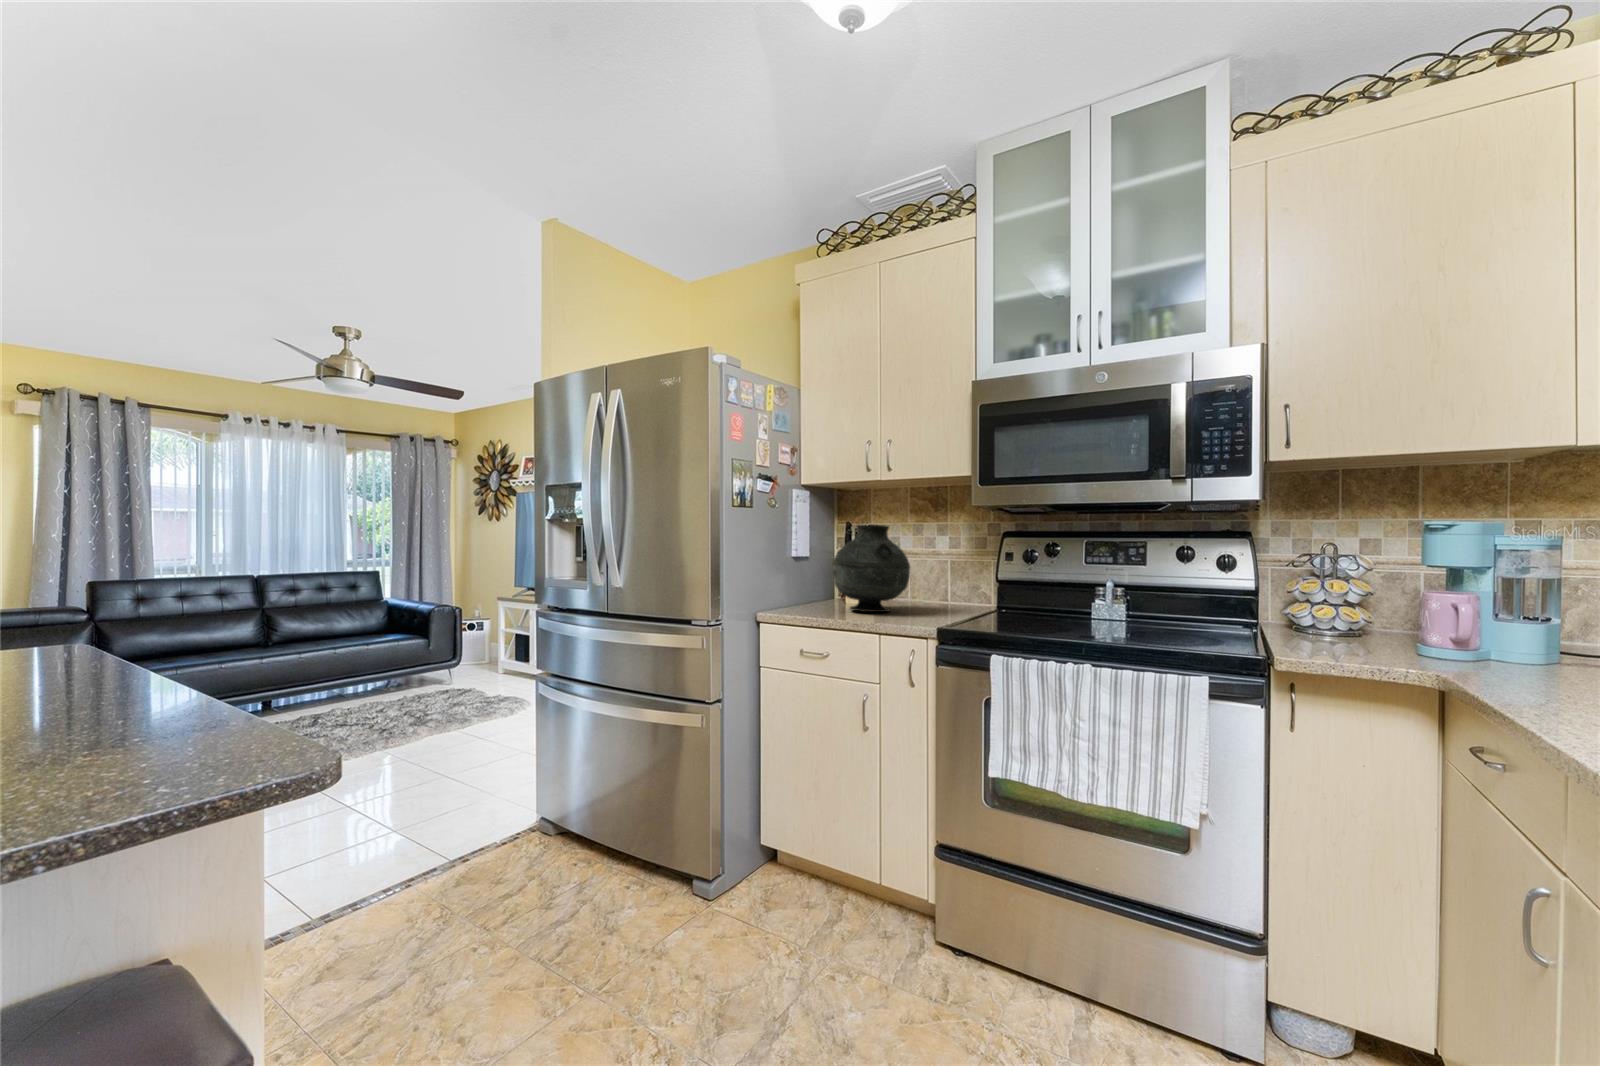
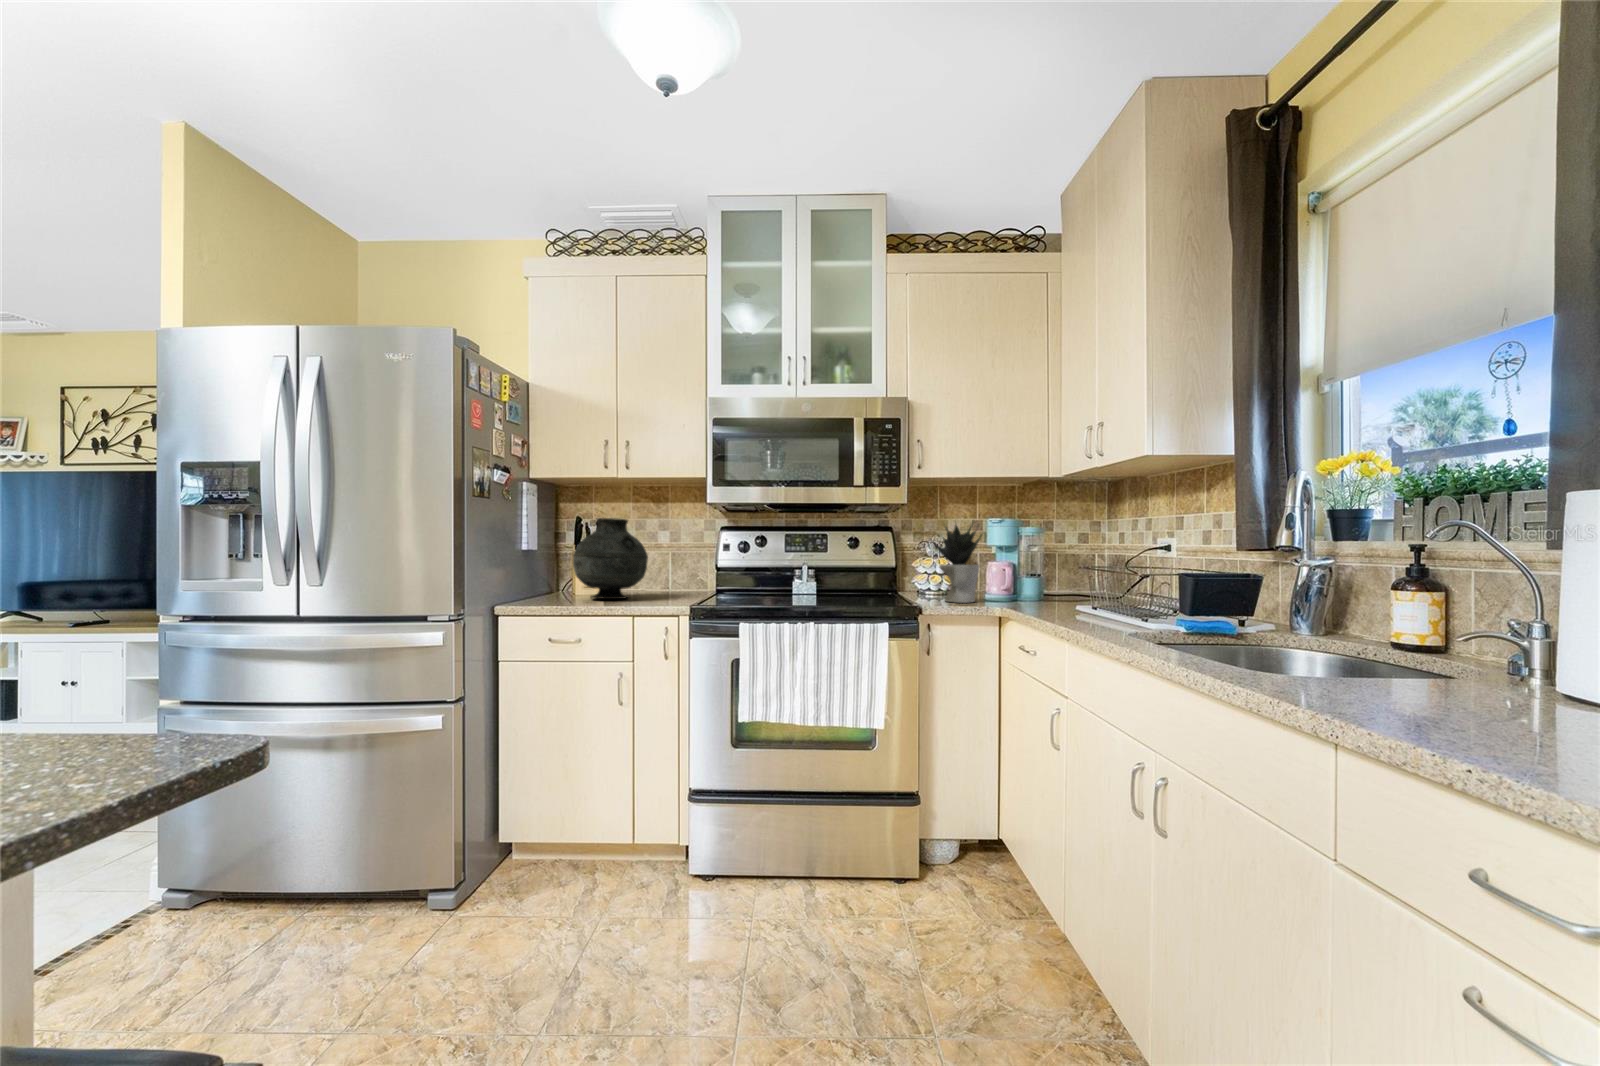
potted plant: none [1300,522,1413,656] -> present [934,524,982,603]

